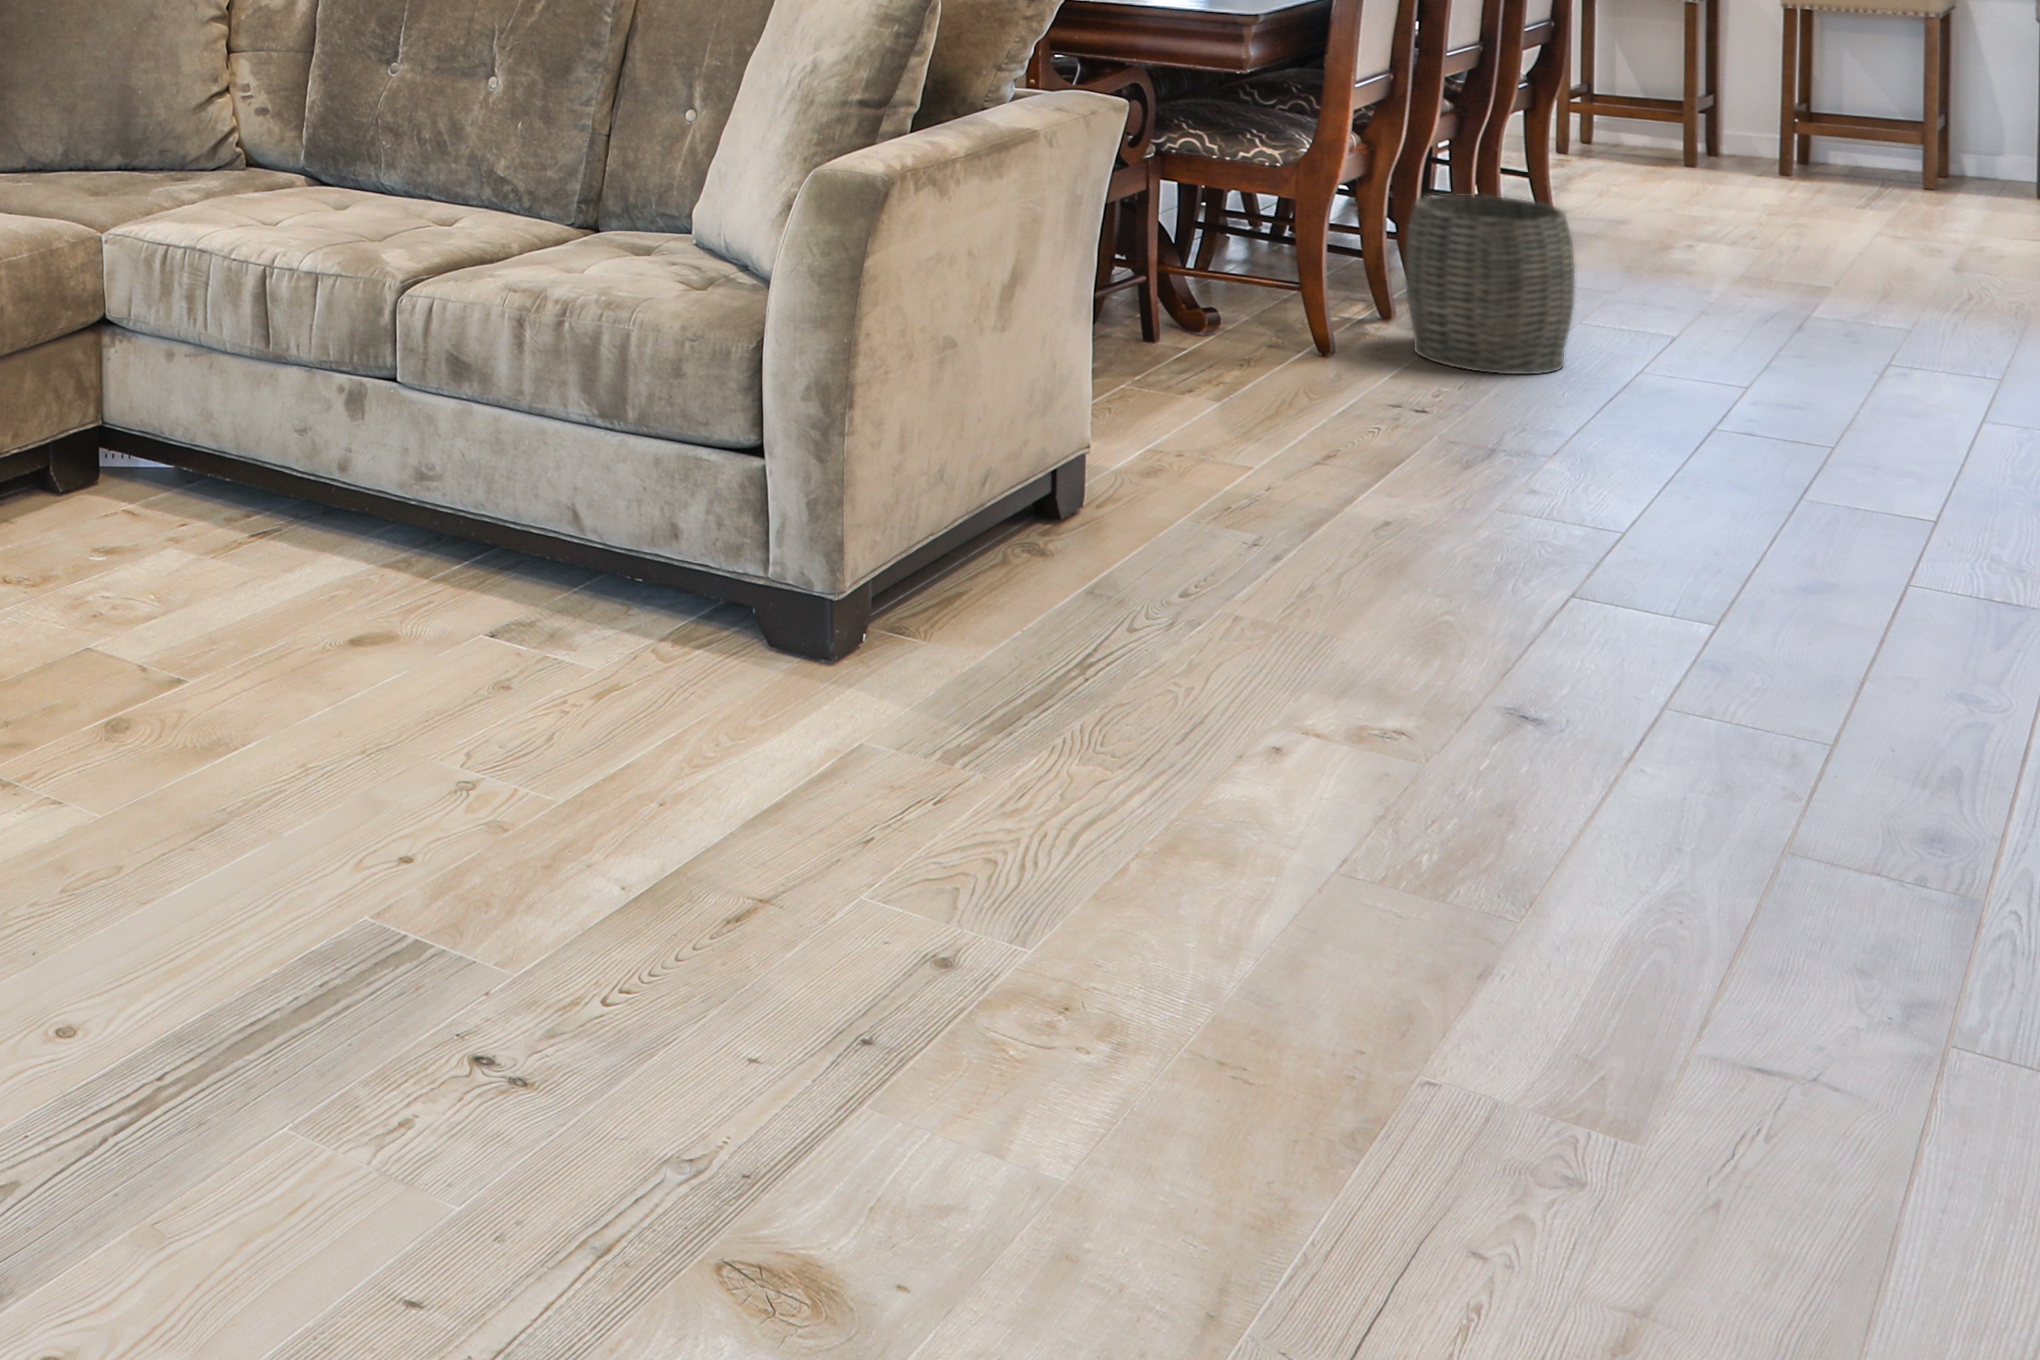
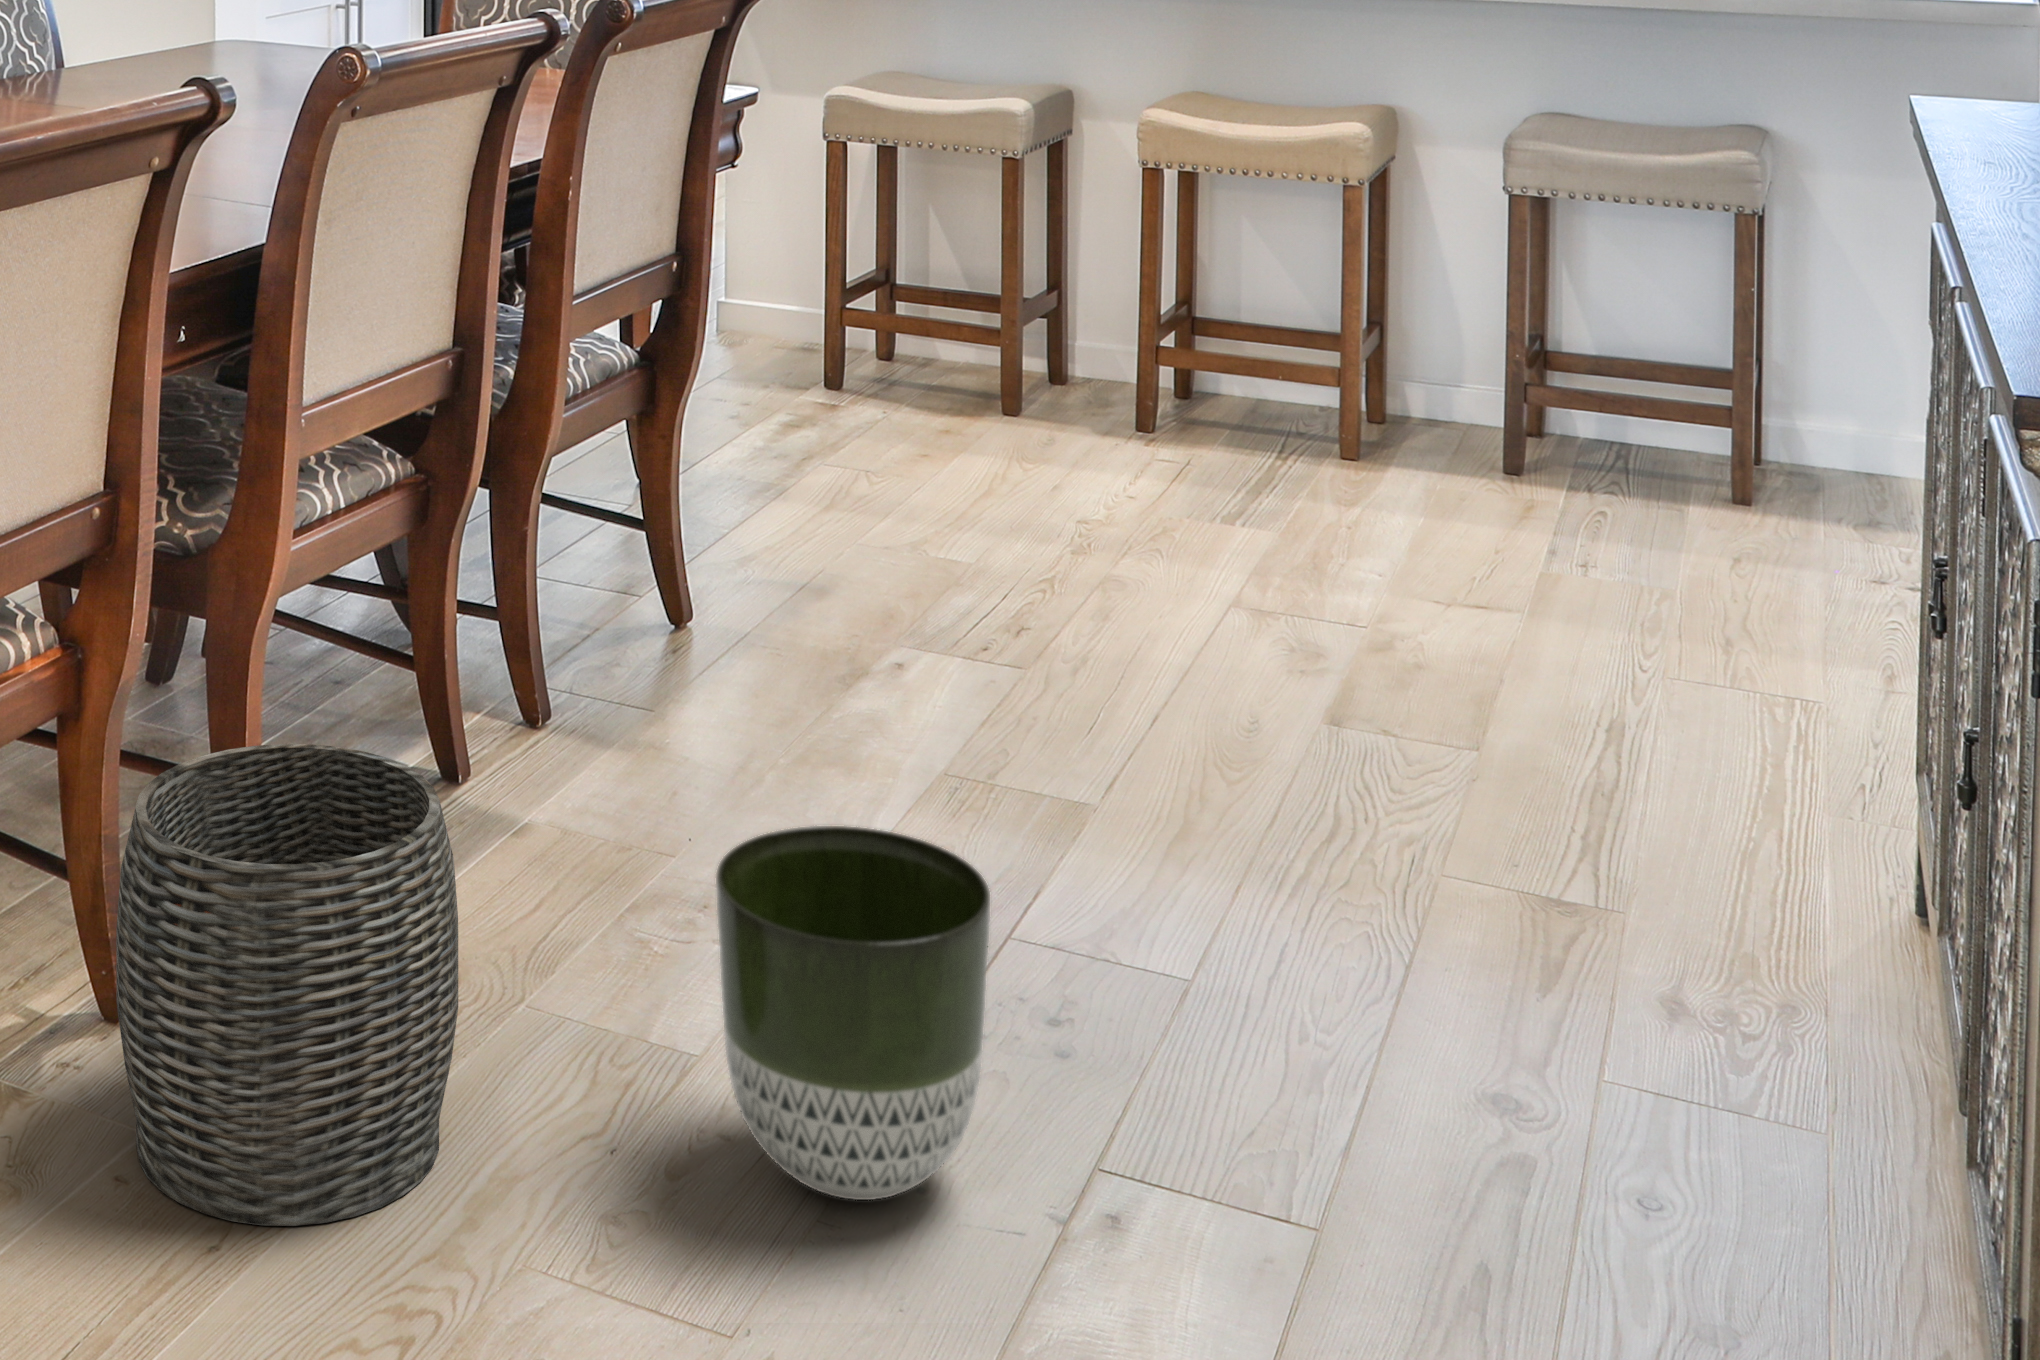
planter: none [1700,233,1840,380] -> present [716,826,990,1200]

